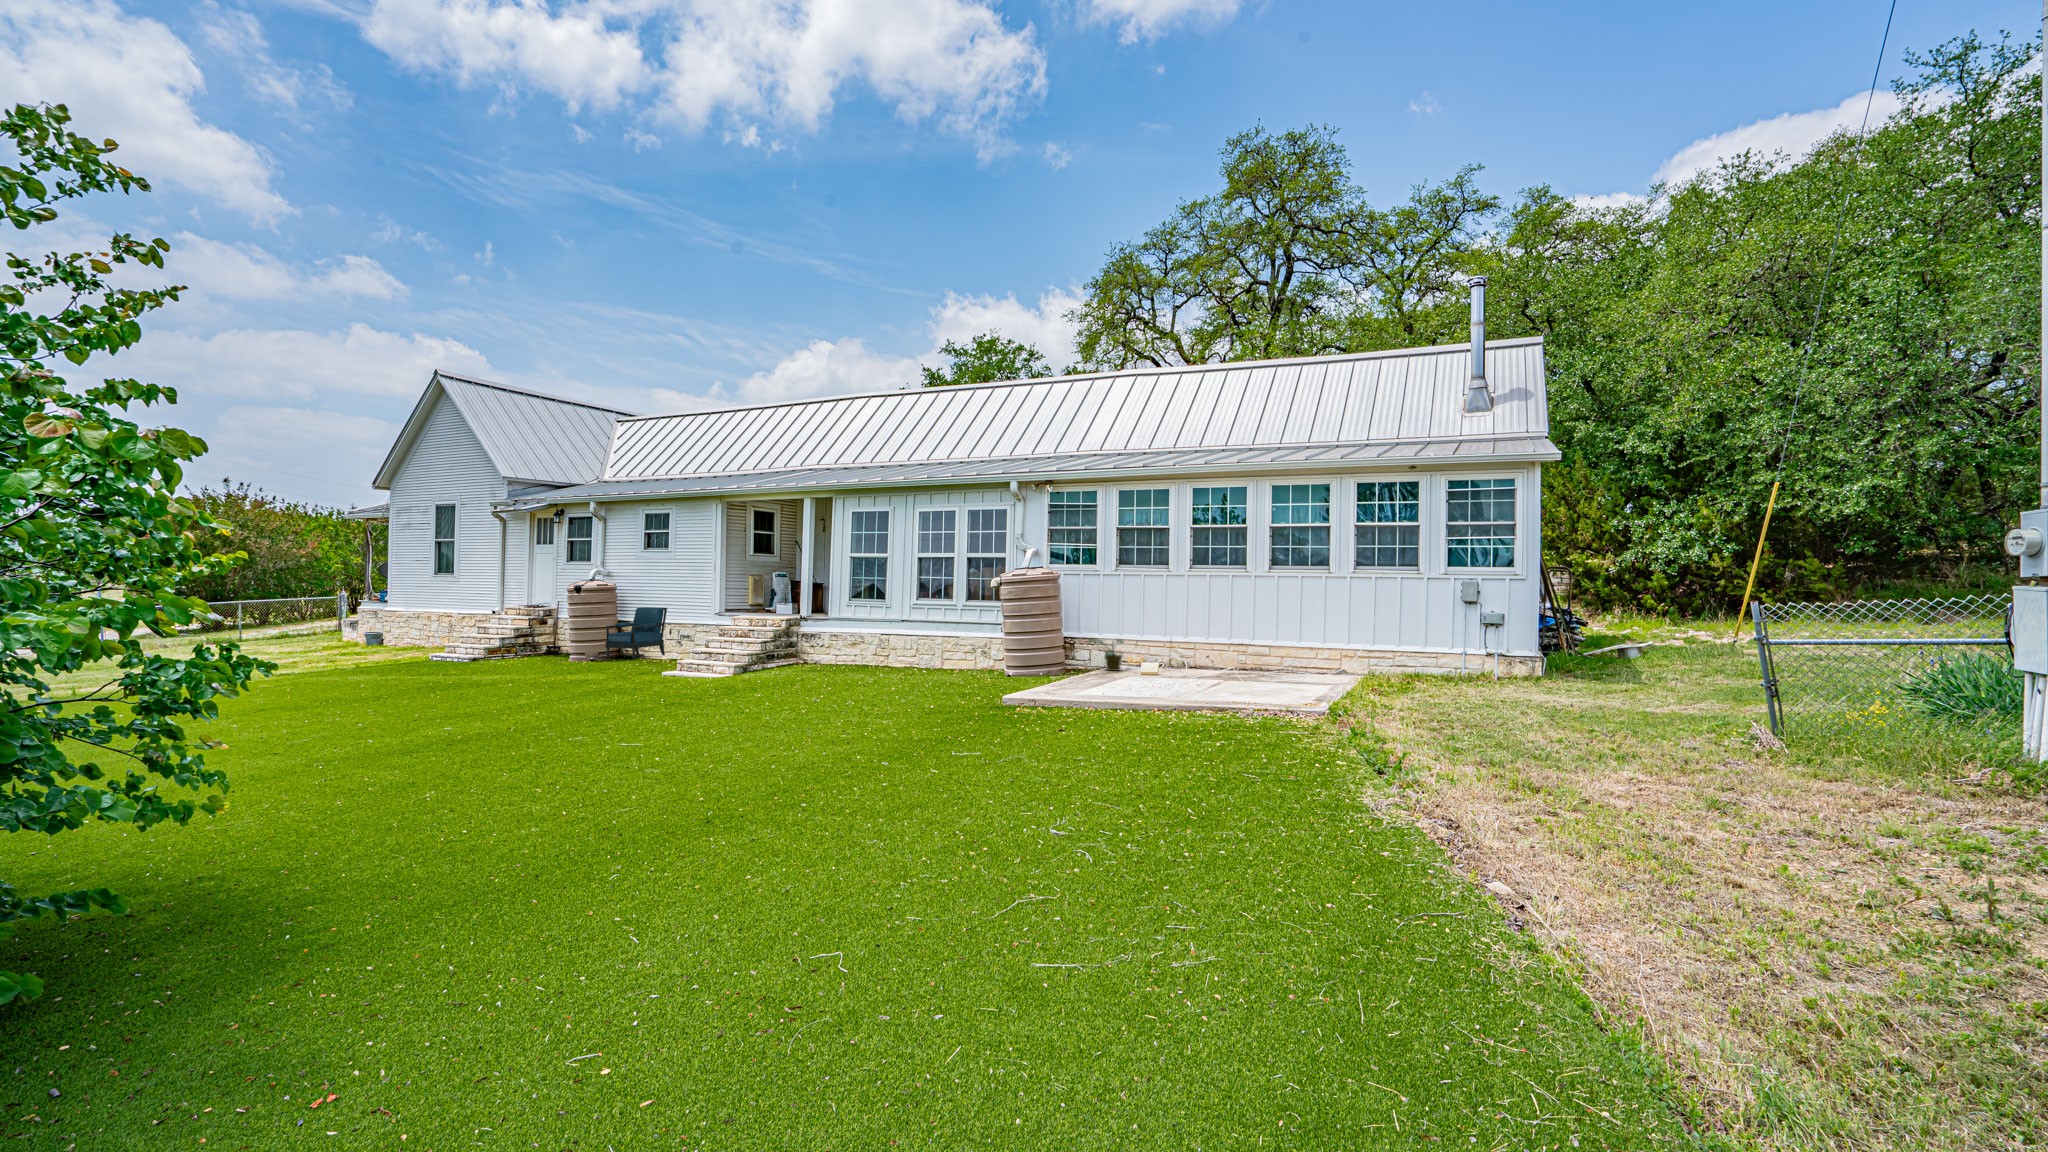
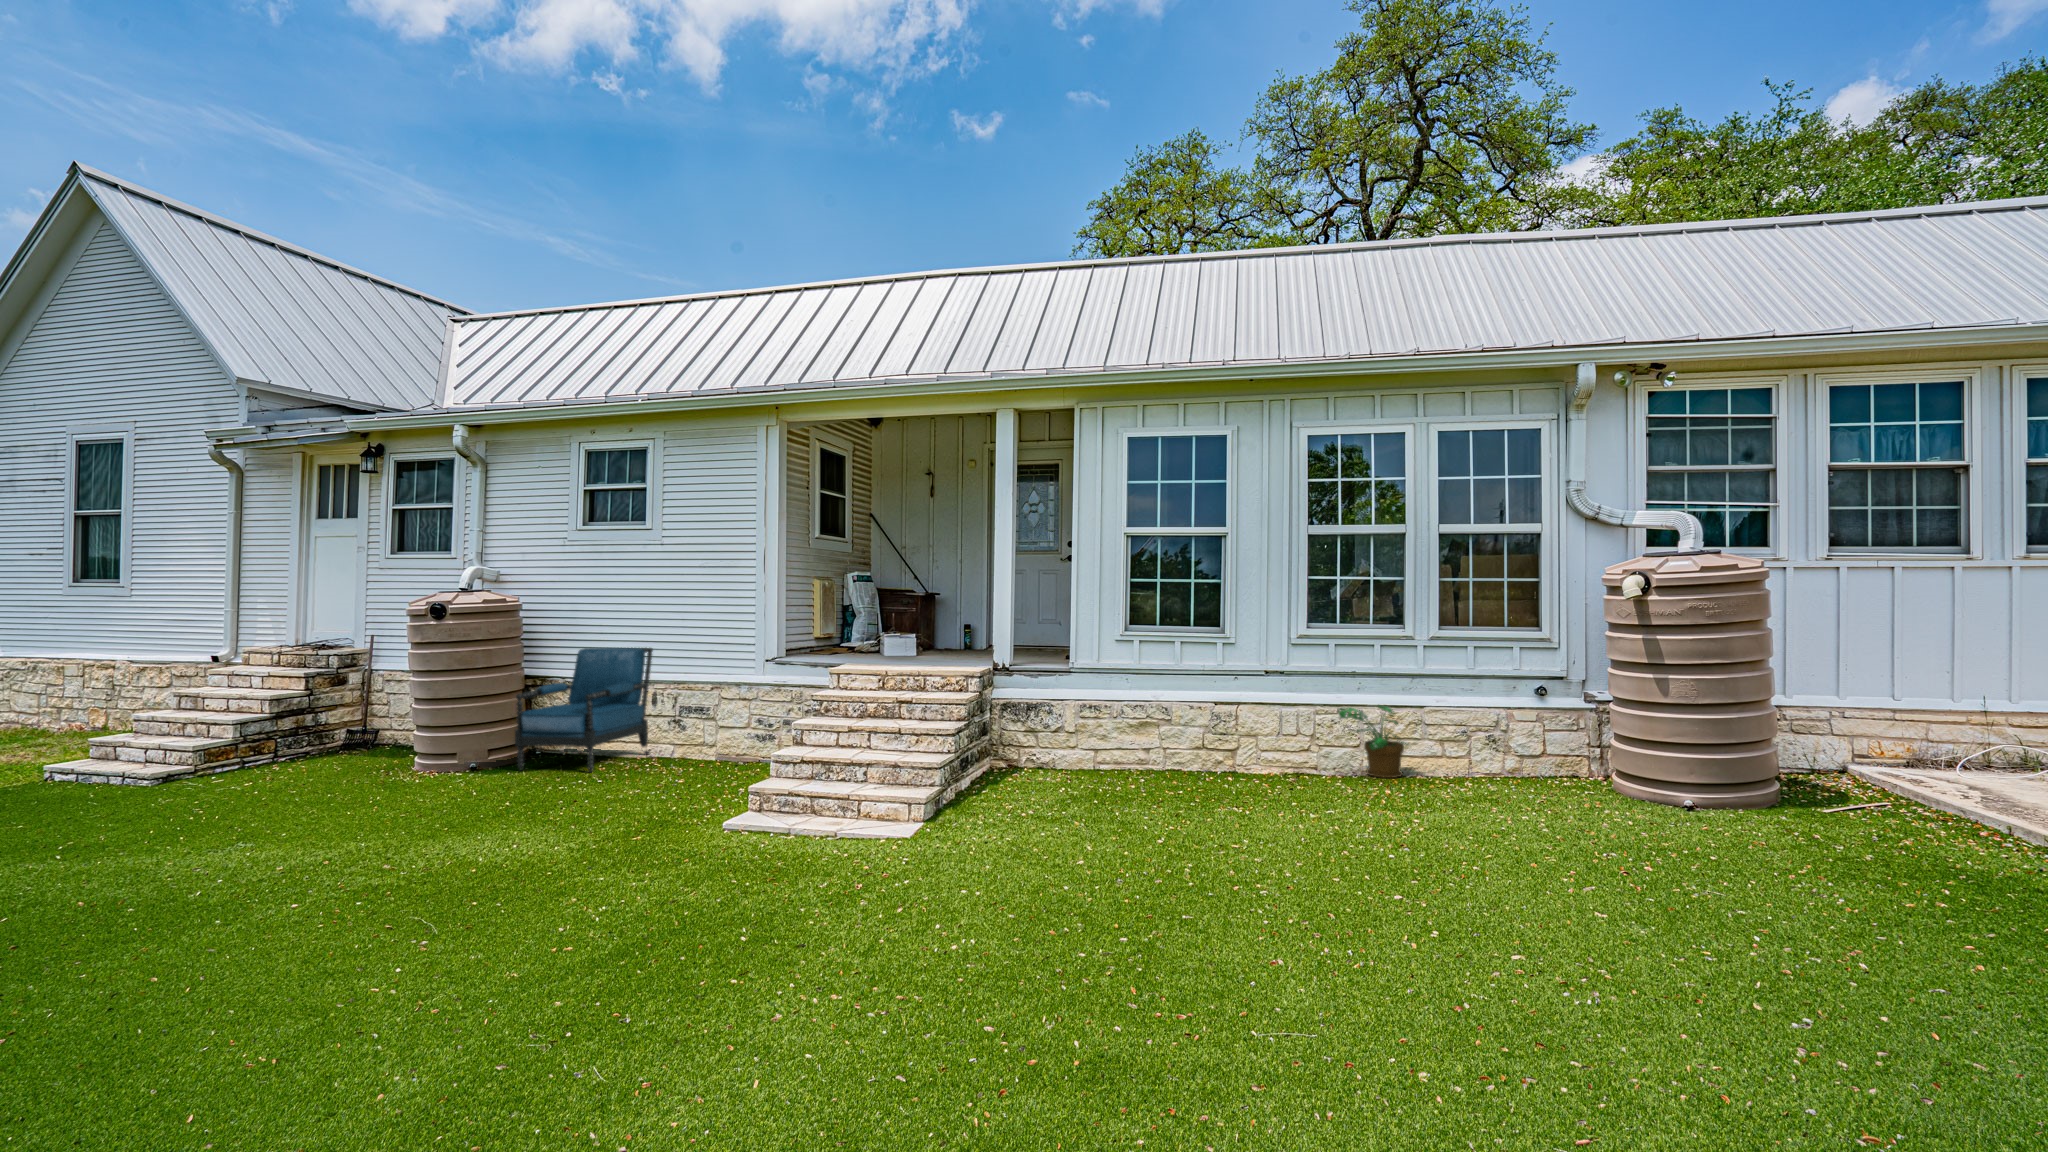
potted plant: present [1089,638,1124,671] -> present [1338,705,1406,778]

